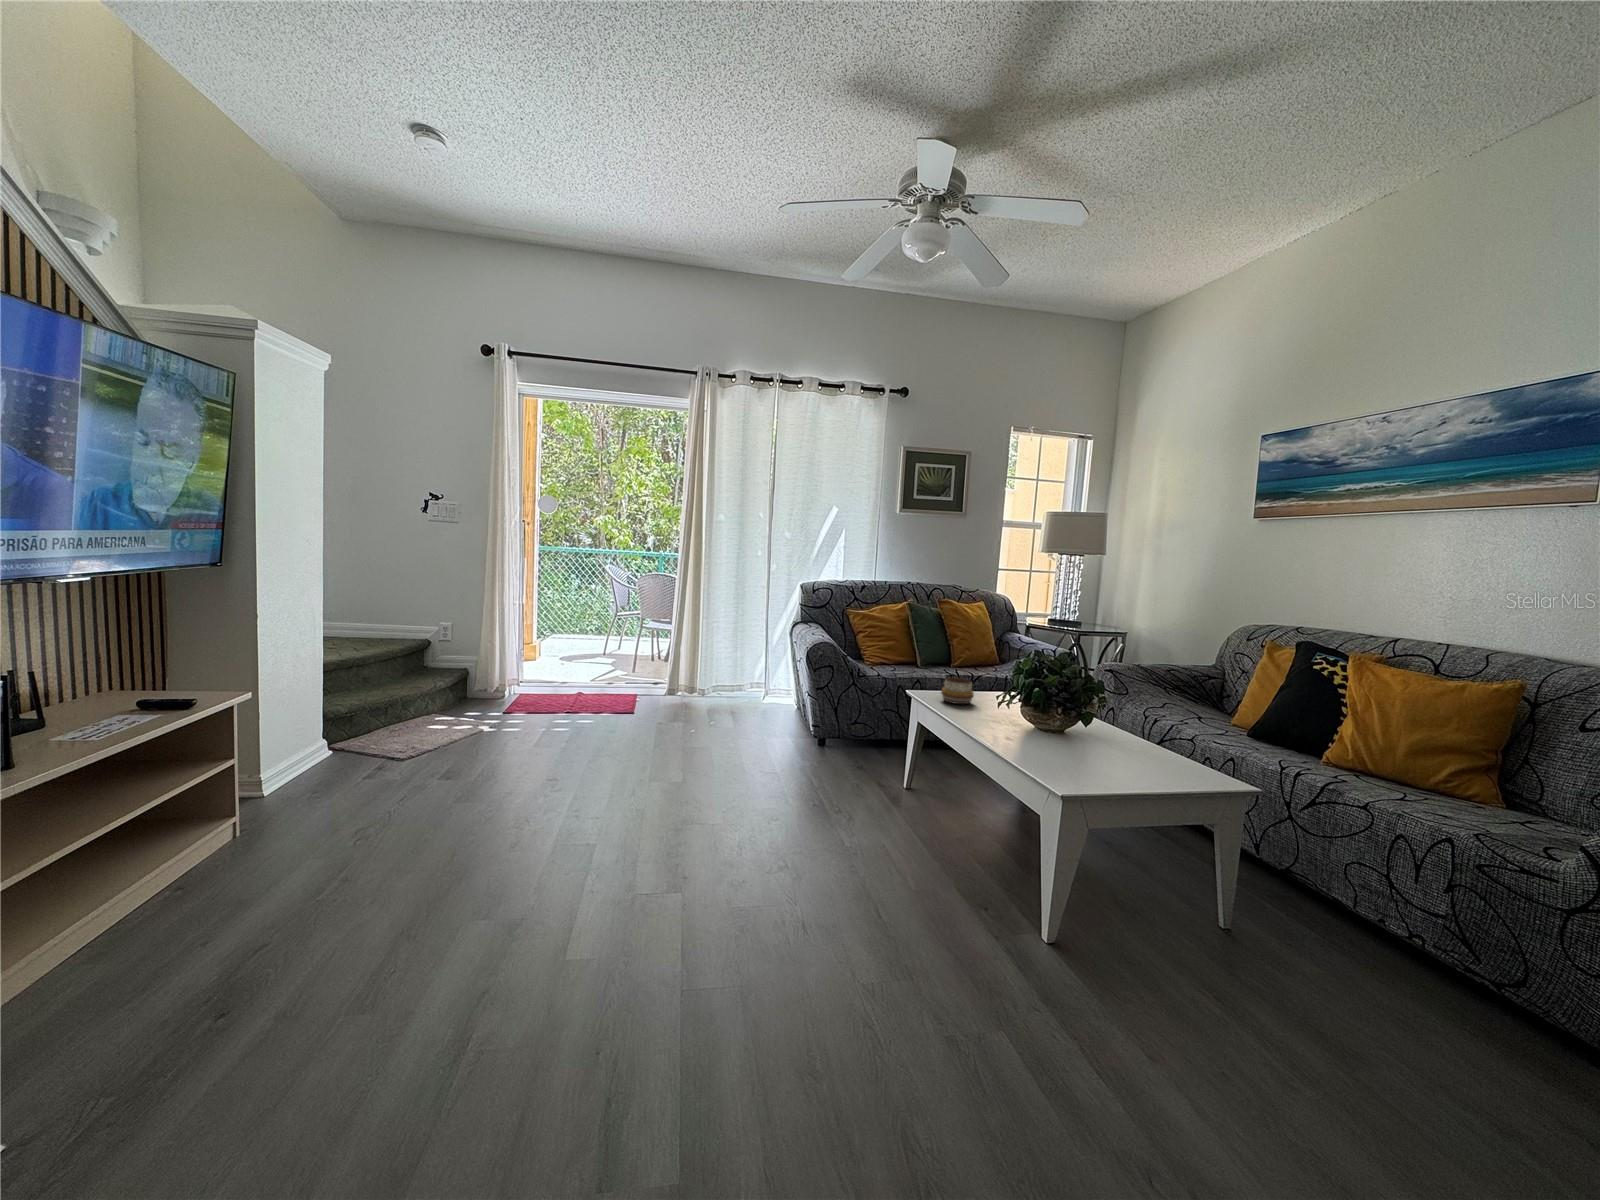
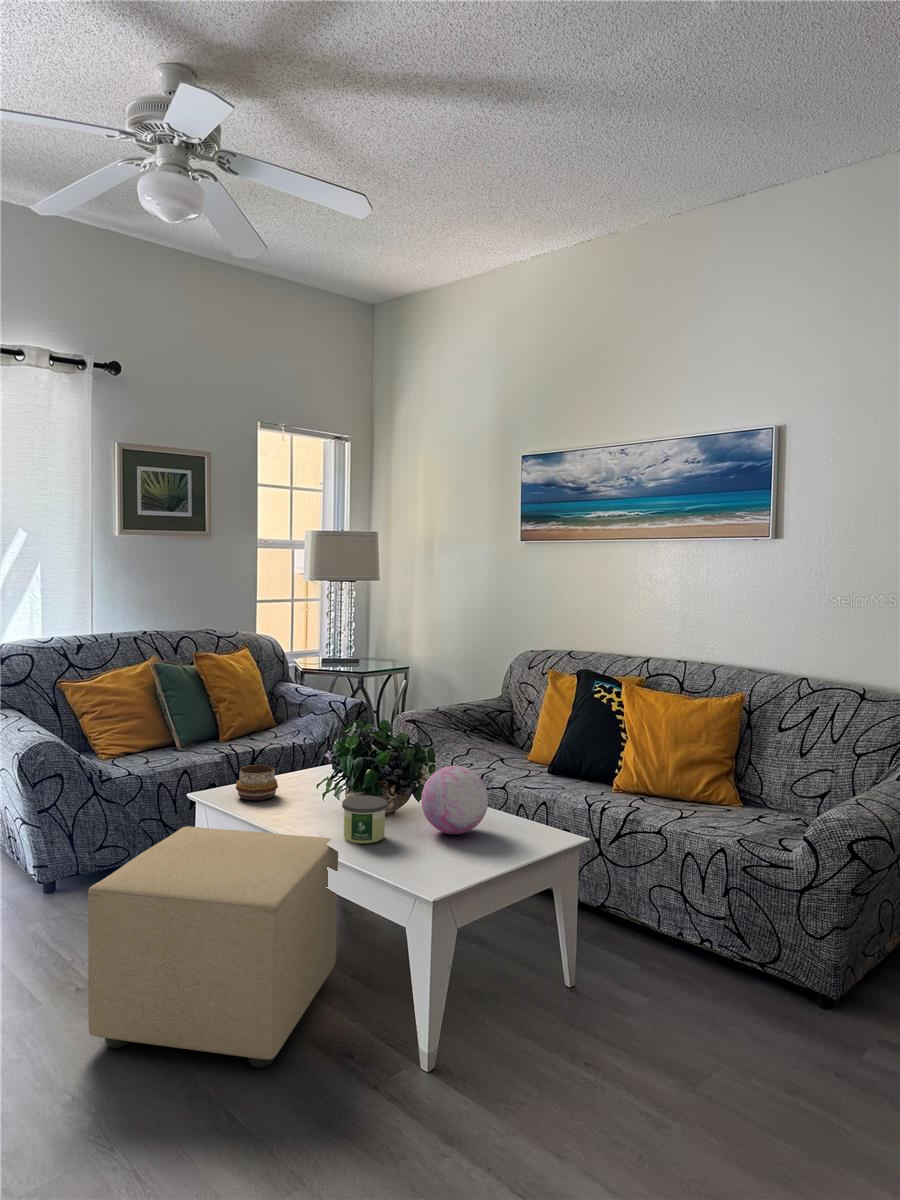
decorative orb: none [1084,696,1151,758] -> present [421,766,488,834]
candle: none [1010,708,1050,747] -> present [342,796,387,844]
ottoman: none [807,710,1005,893] -> present [88,826,338,1068]

